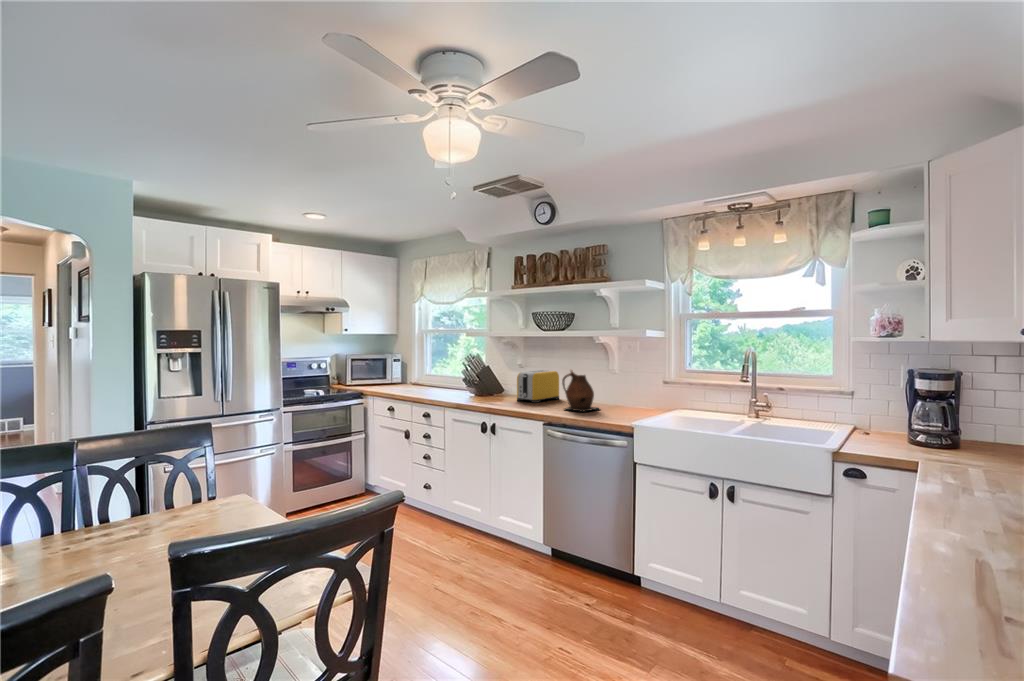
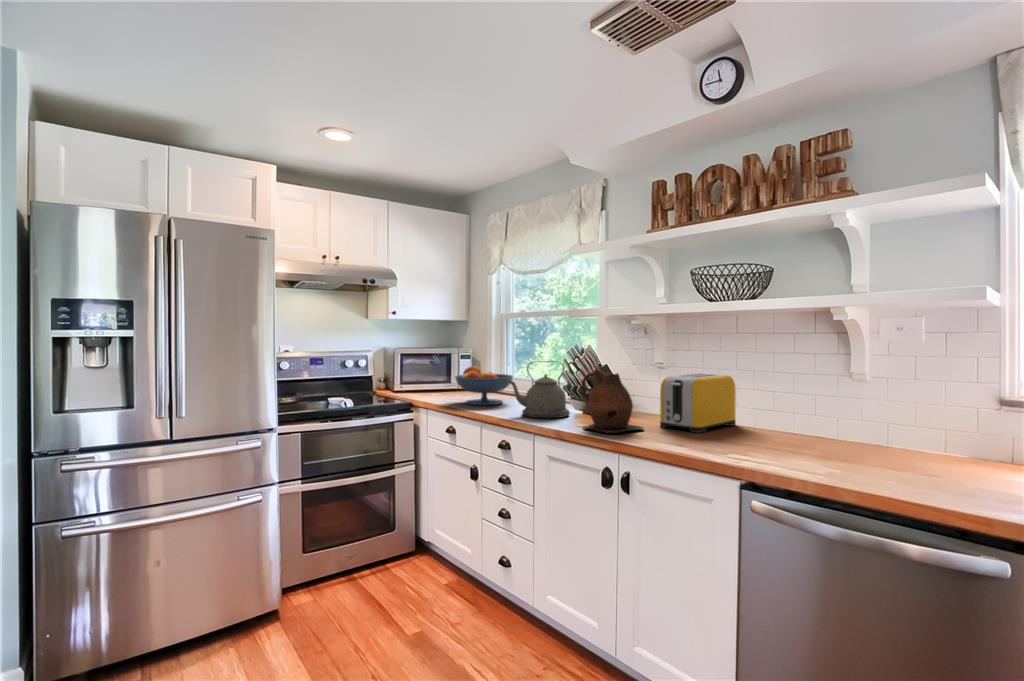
kettle: none [428,364,467,398] -> present [508,361,570,418]
fruit bowl: none [393,367,432,392] -> present [455,366,513,405]
ceramic pitcher: present [562,370,598,412] -> present [582,365,643,433]

